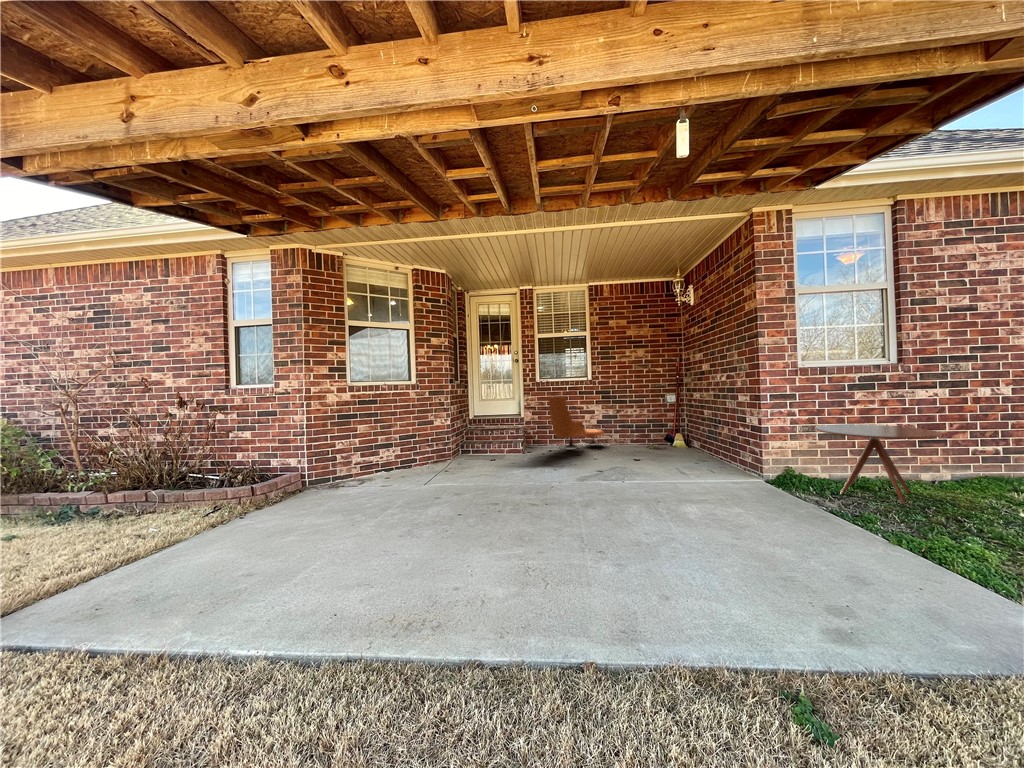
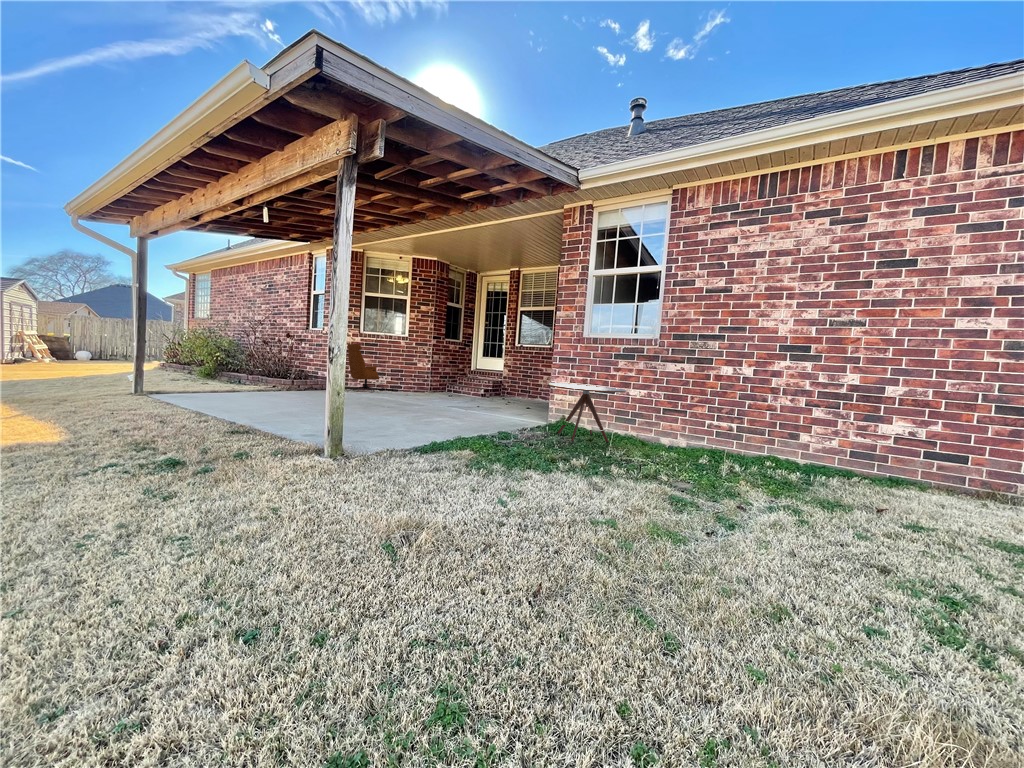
lounge chair: present [548,396,604,451] -> present [348,344,393,391]

